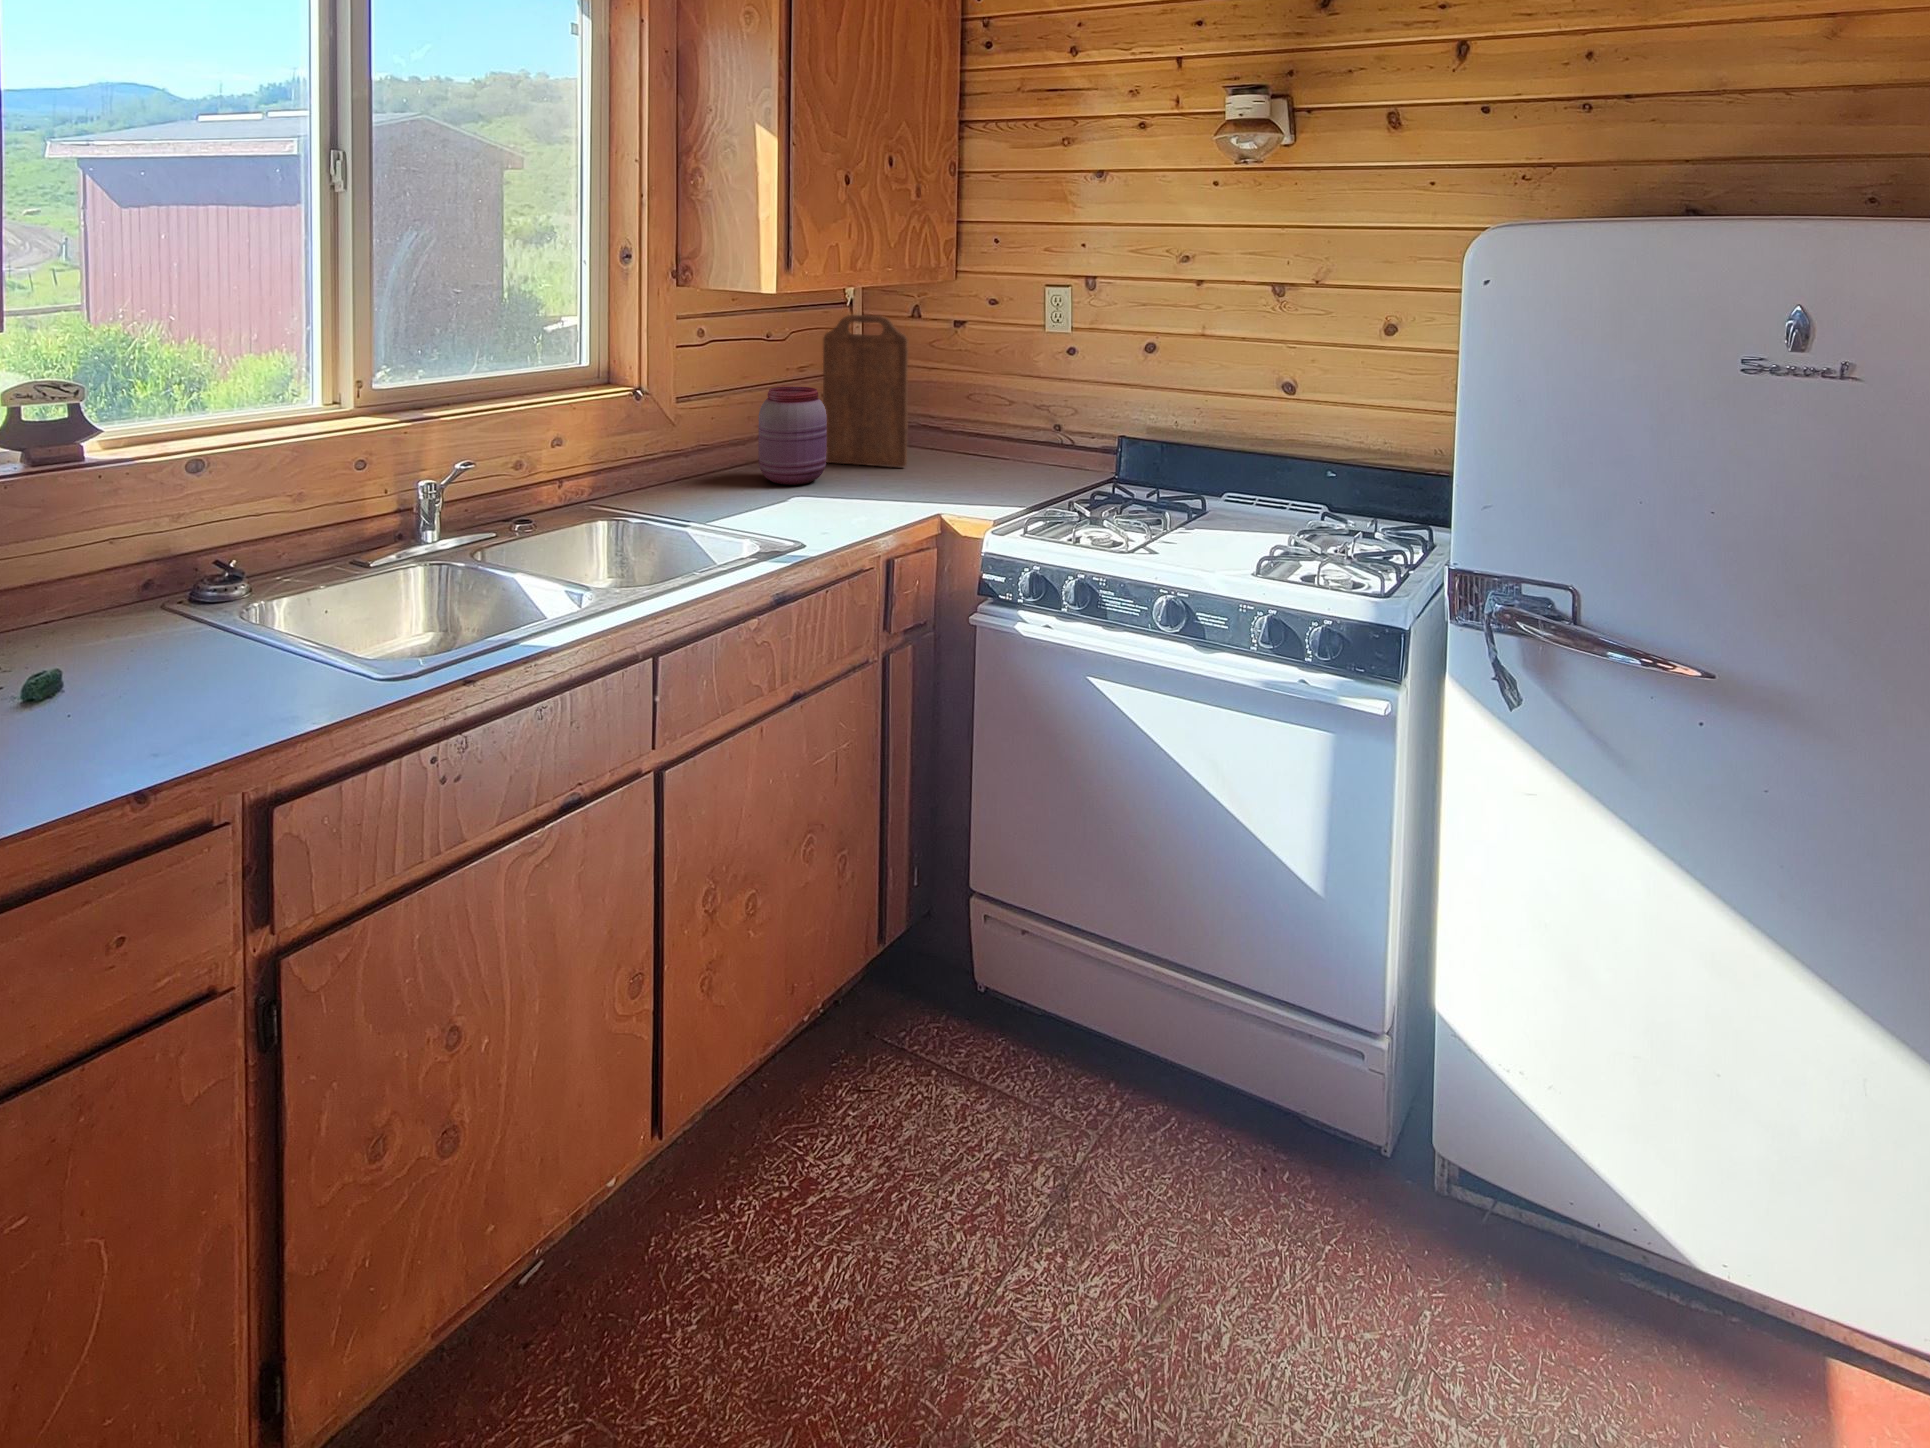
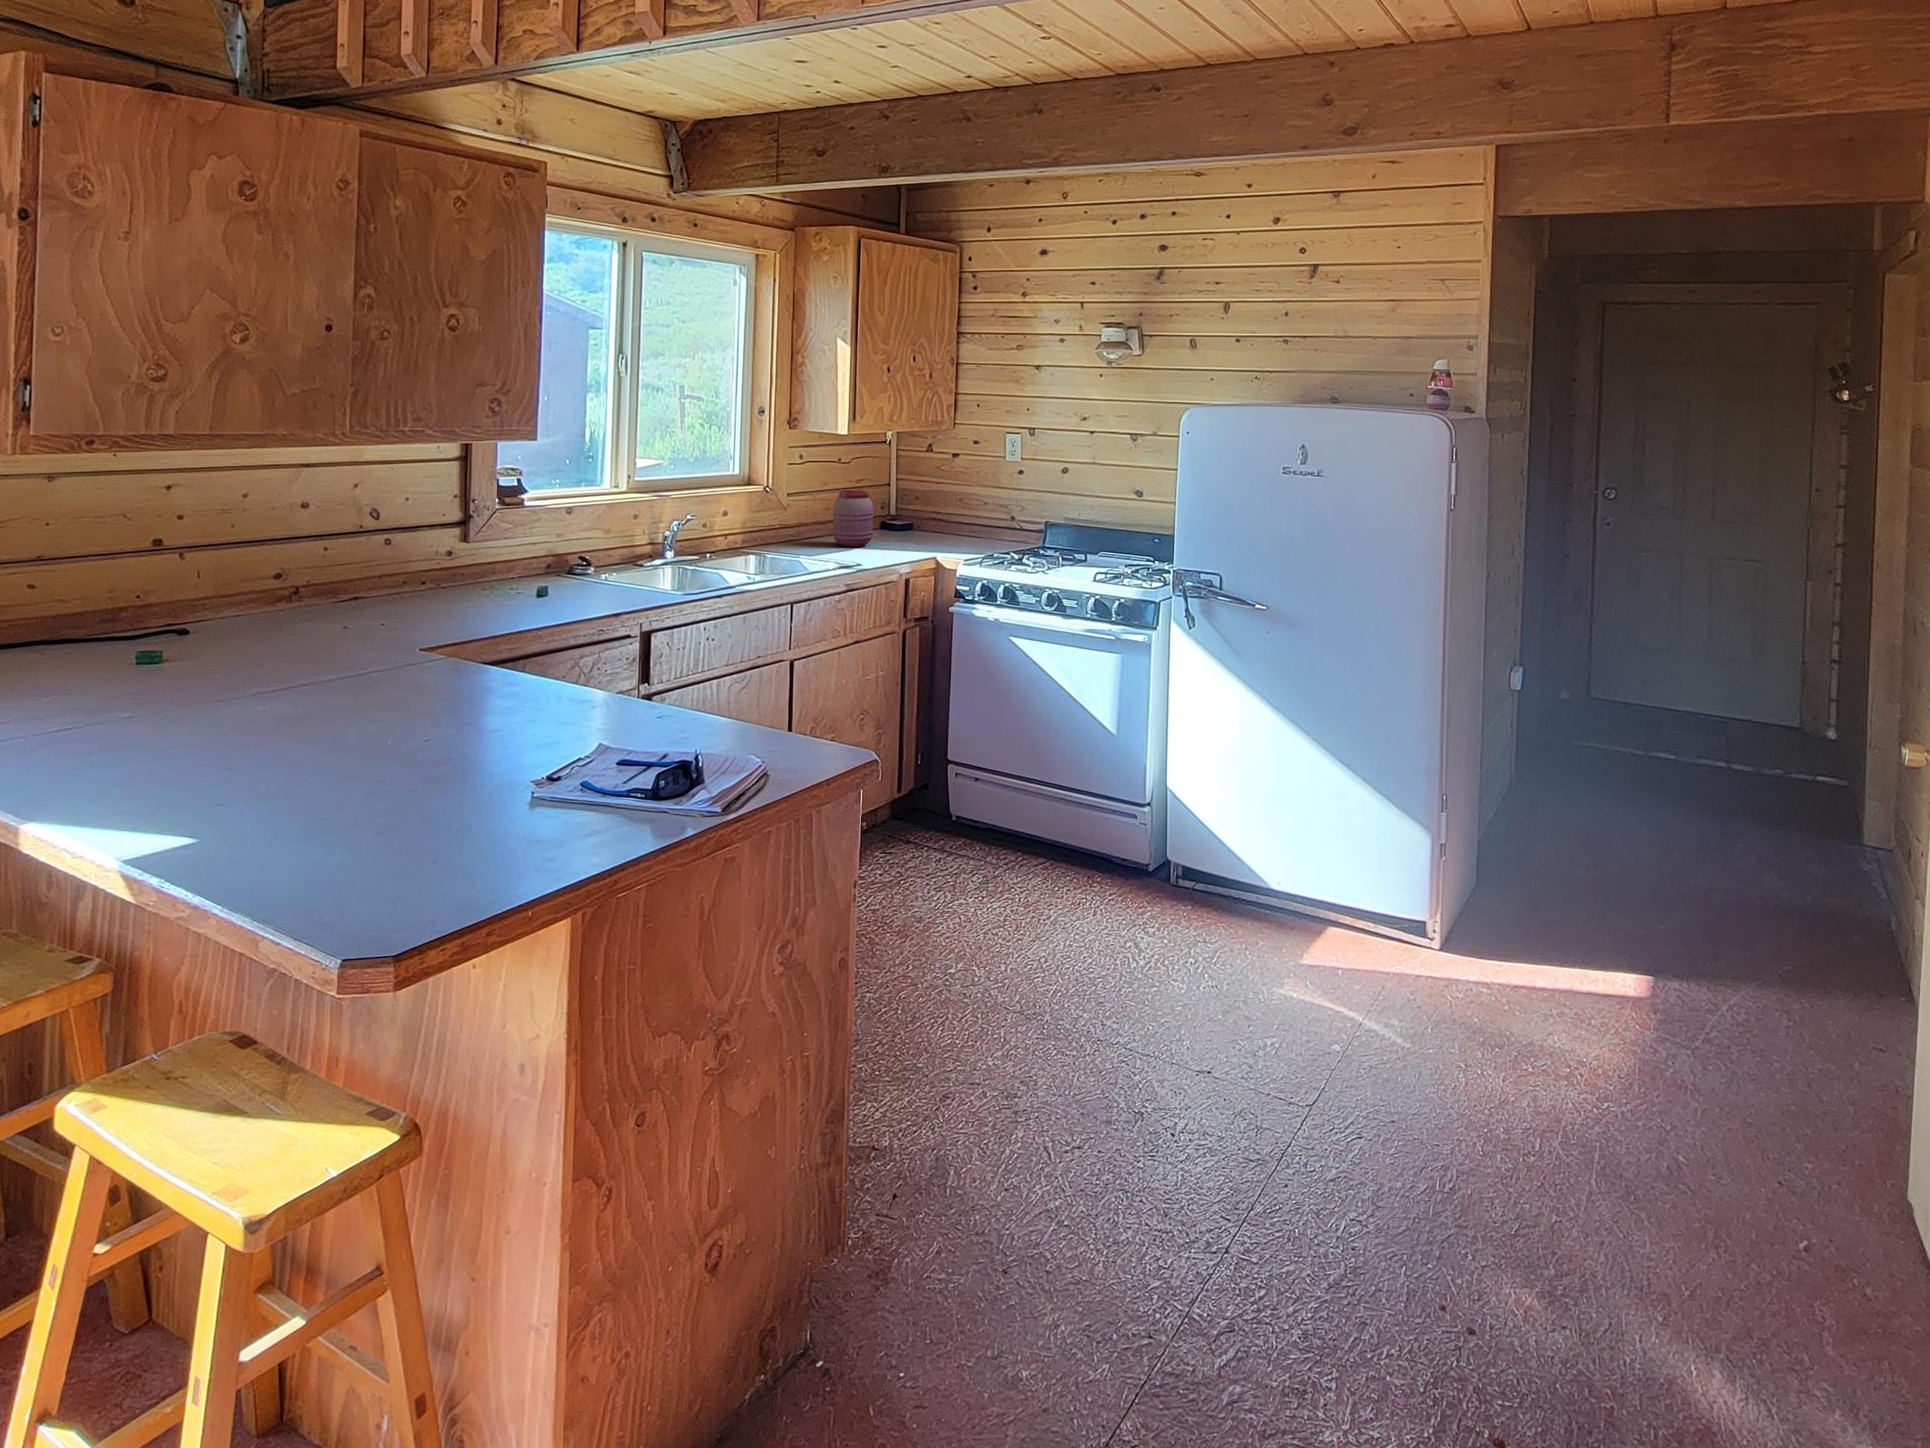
cutting board: present [823,315,908,467] -> none [870,449,922,541]

